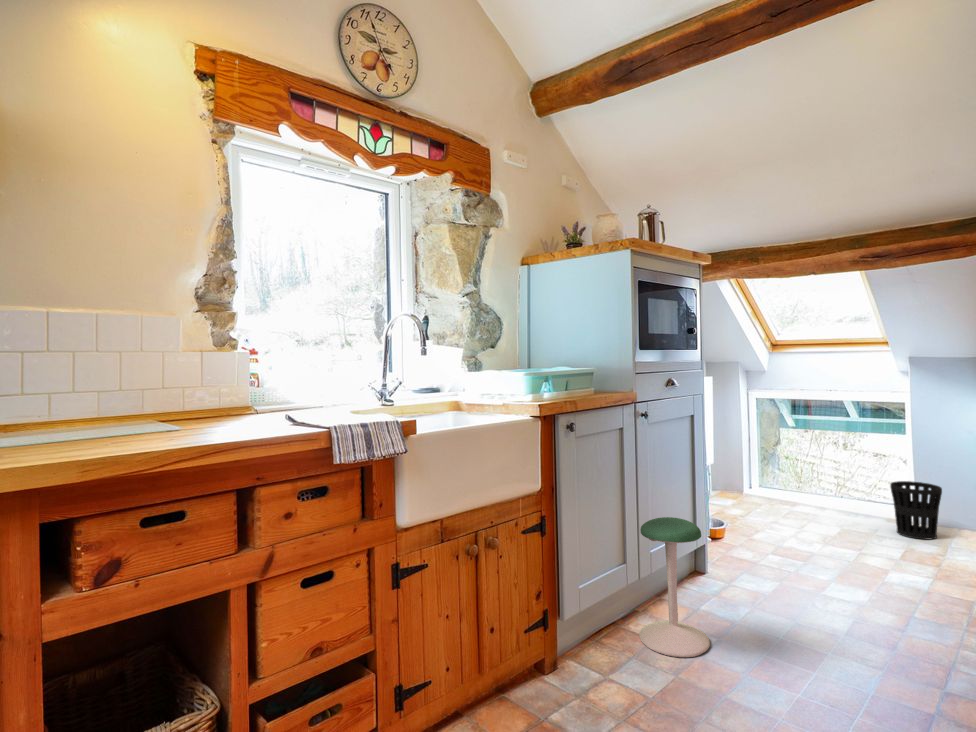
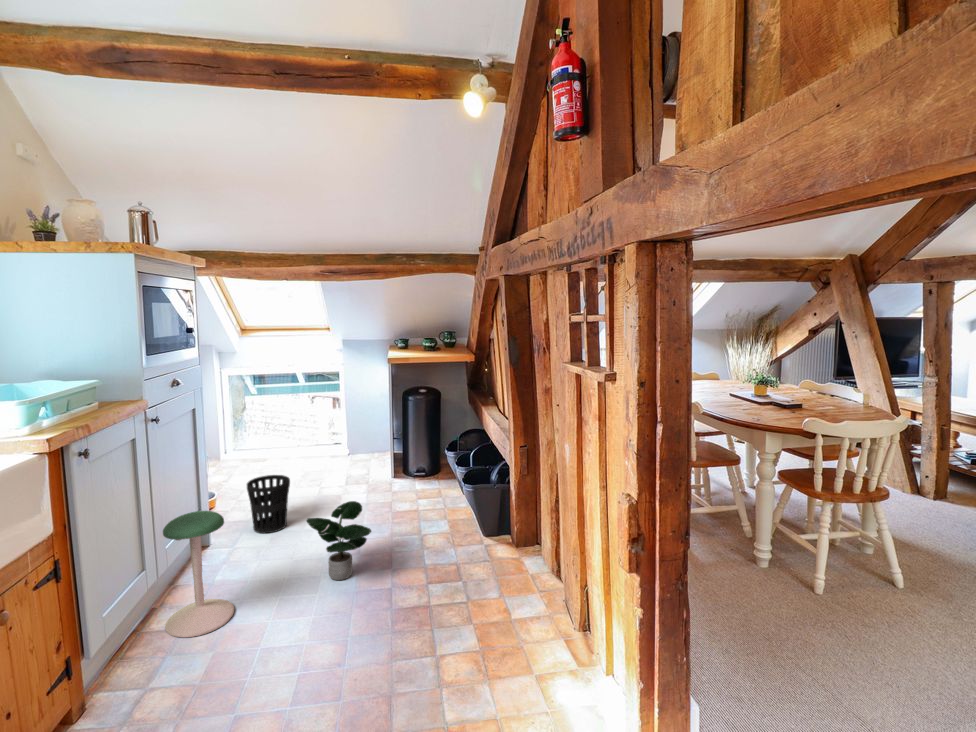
wastebasket: present [890,481,942,540] -> present [247,475,290,533]
potted plant: none [807,564,913,675] -> present [306,501,371,580]

